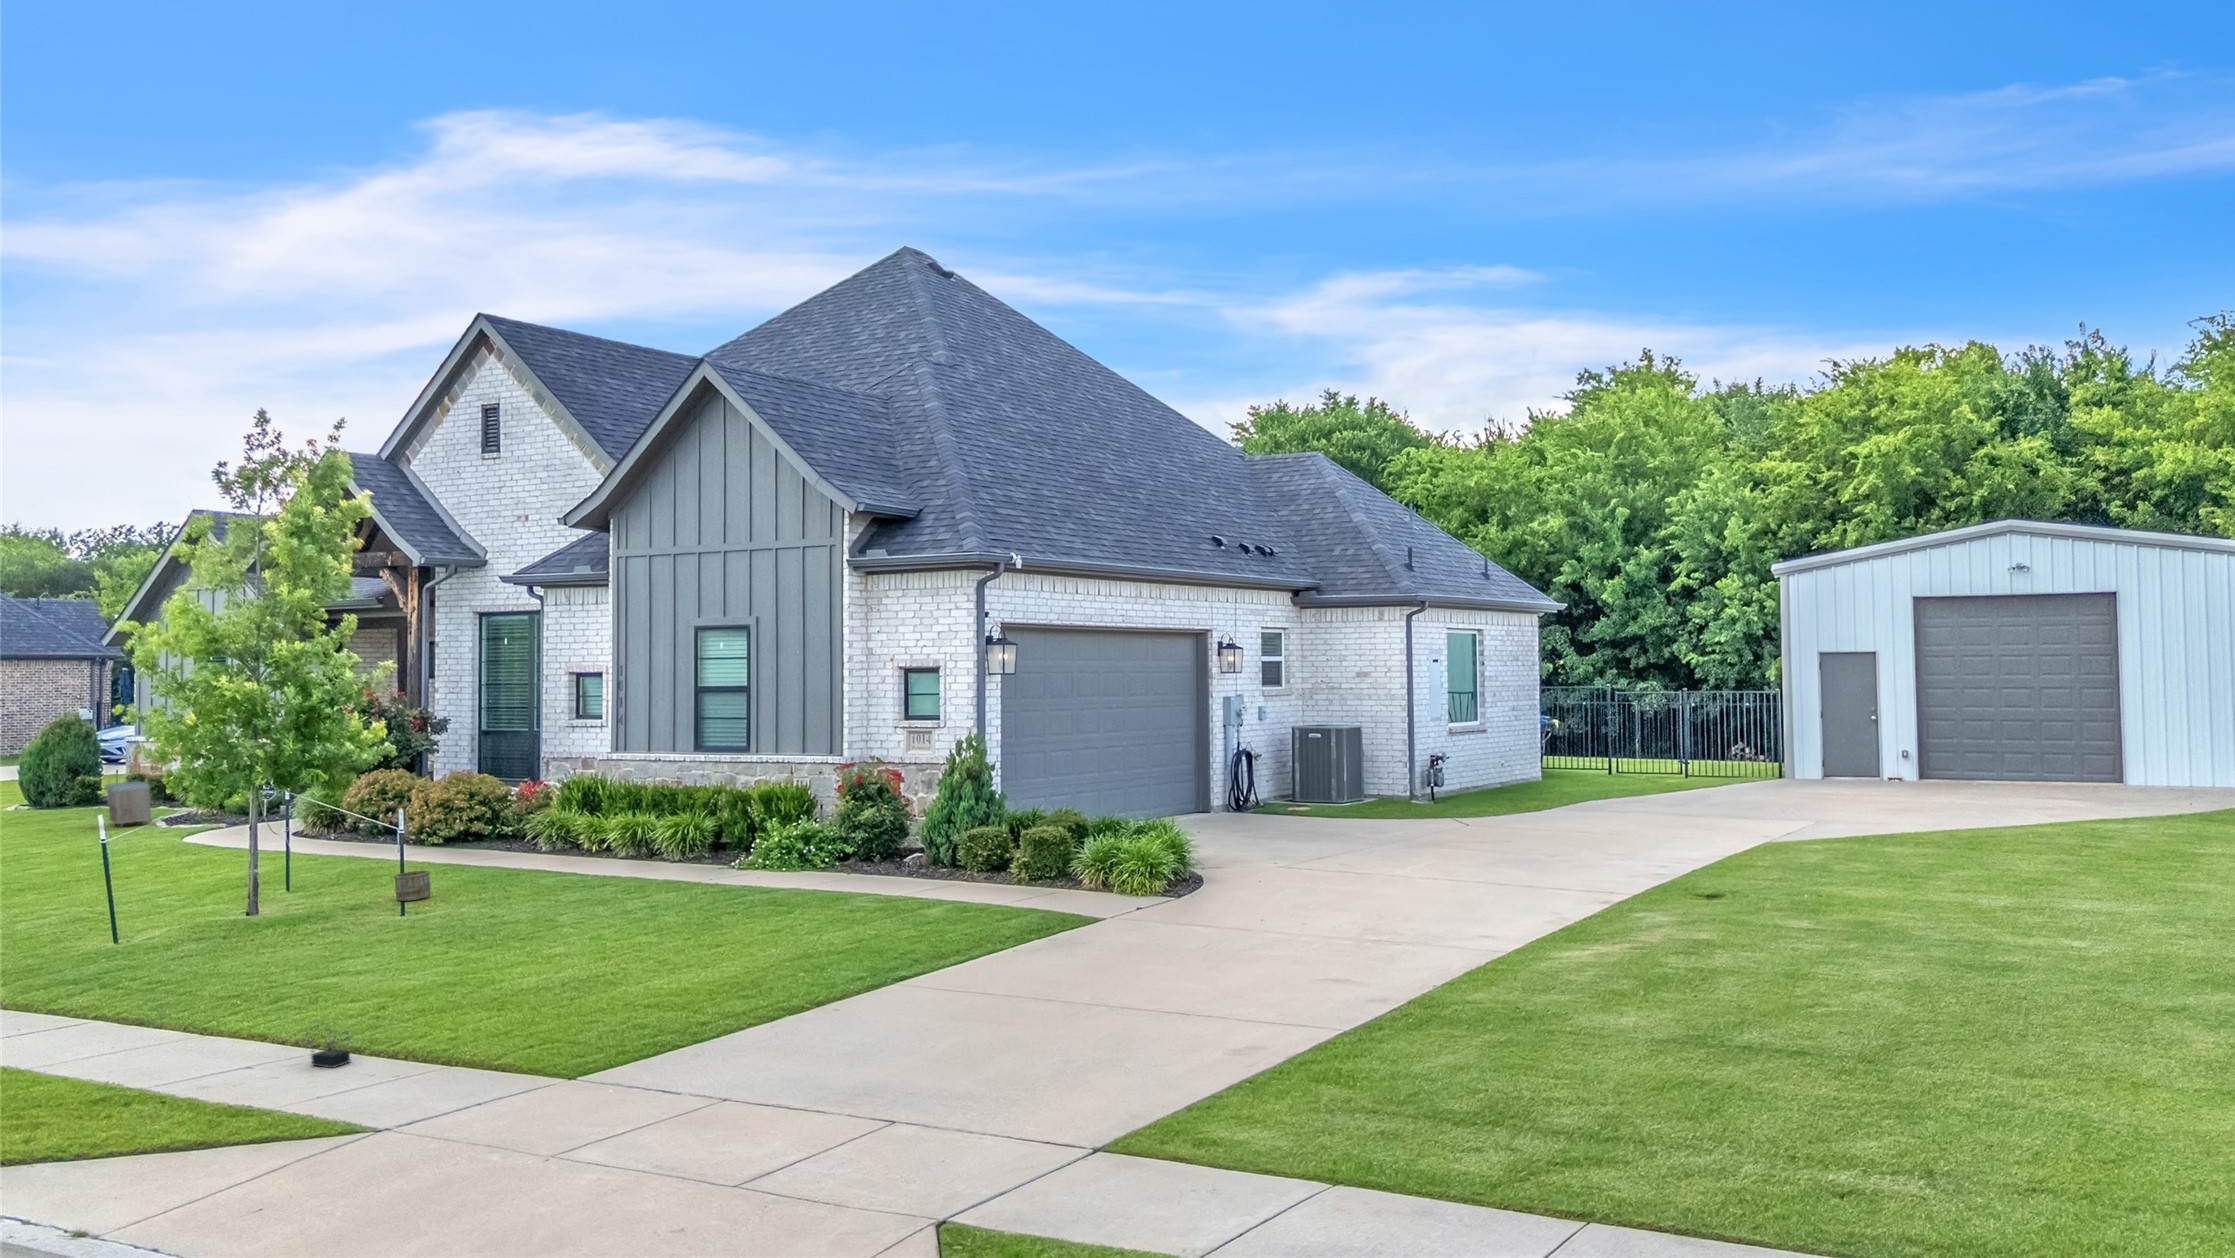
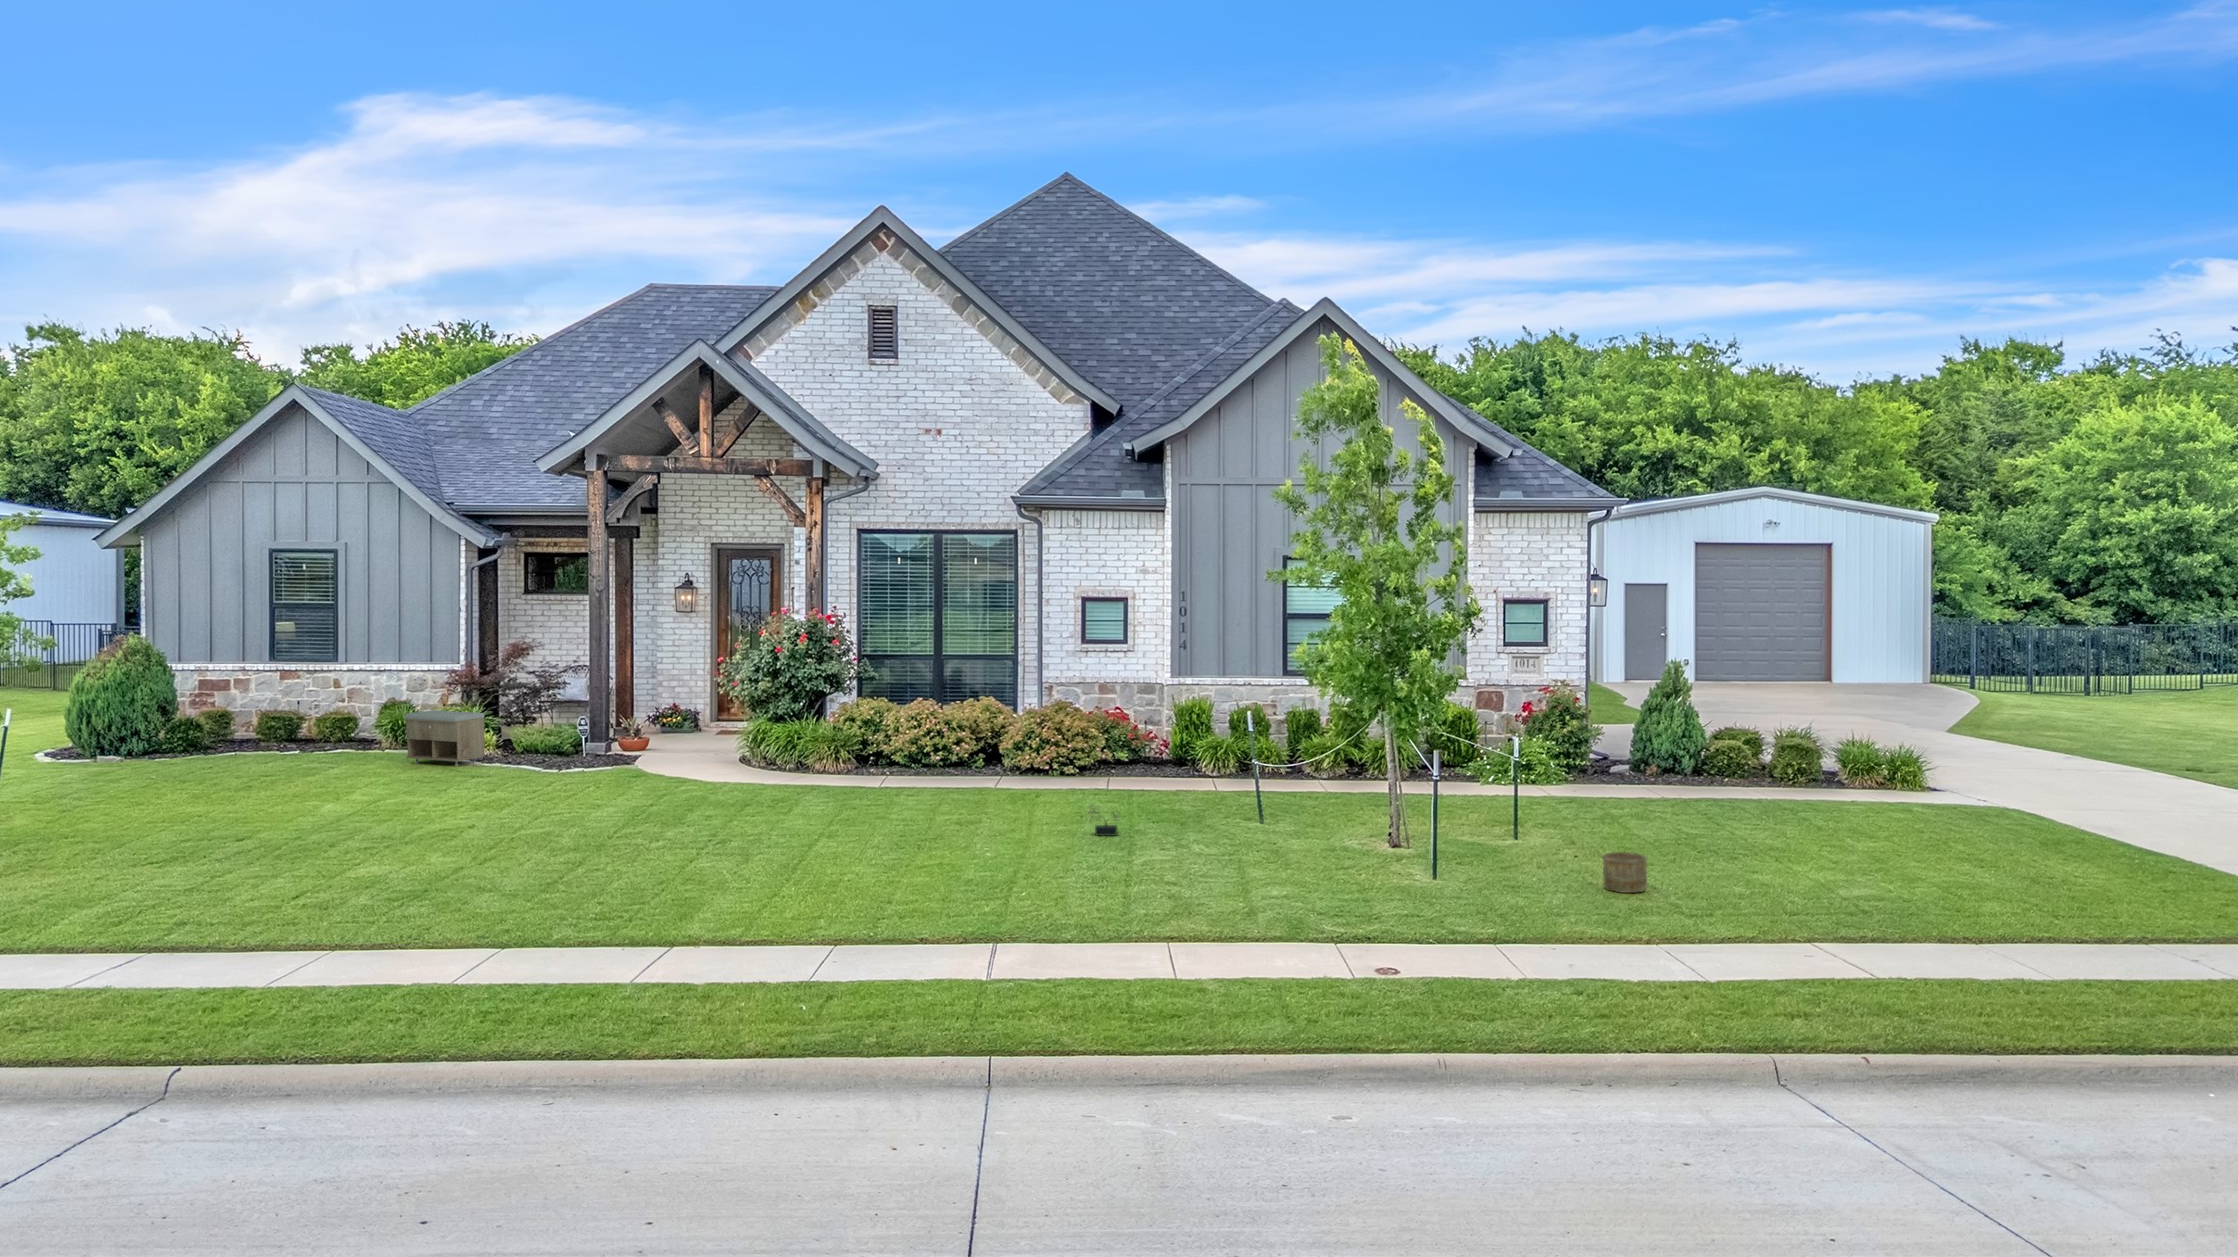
wooden bucket: present [394,871,431,901] -> present [1602,852,1648,893]
decorative plant: present [302,1023,350,1068] -> present [1090,806,1119,836]

